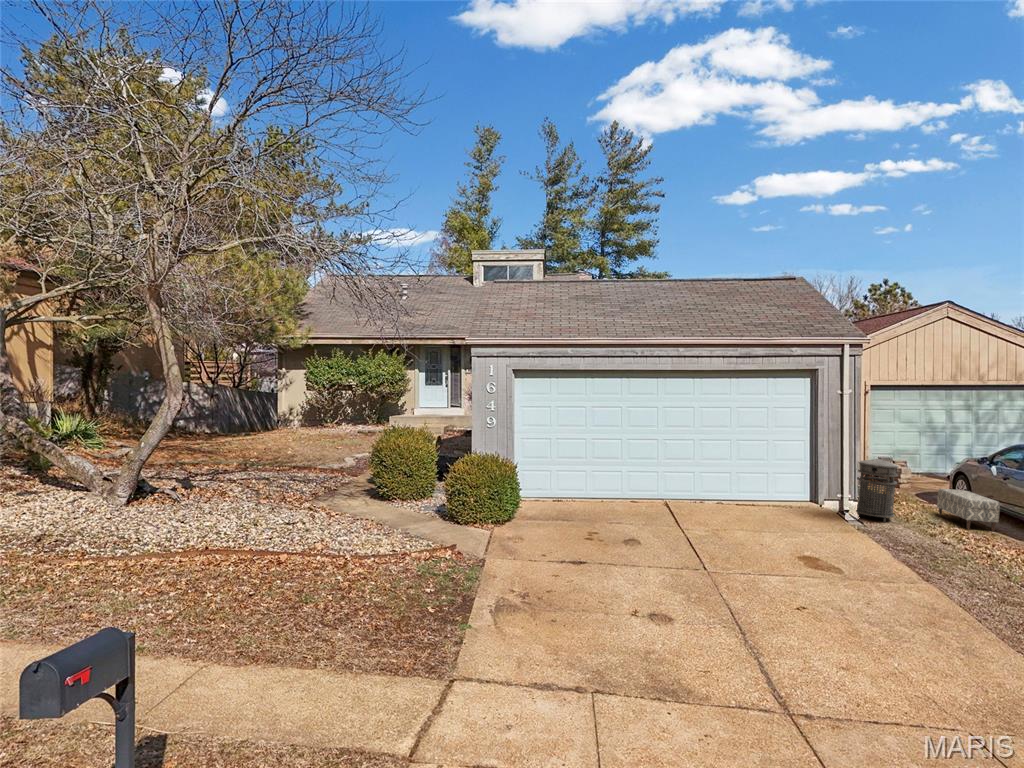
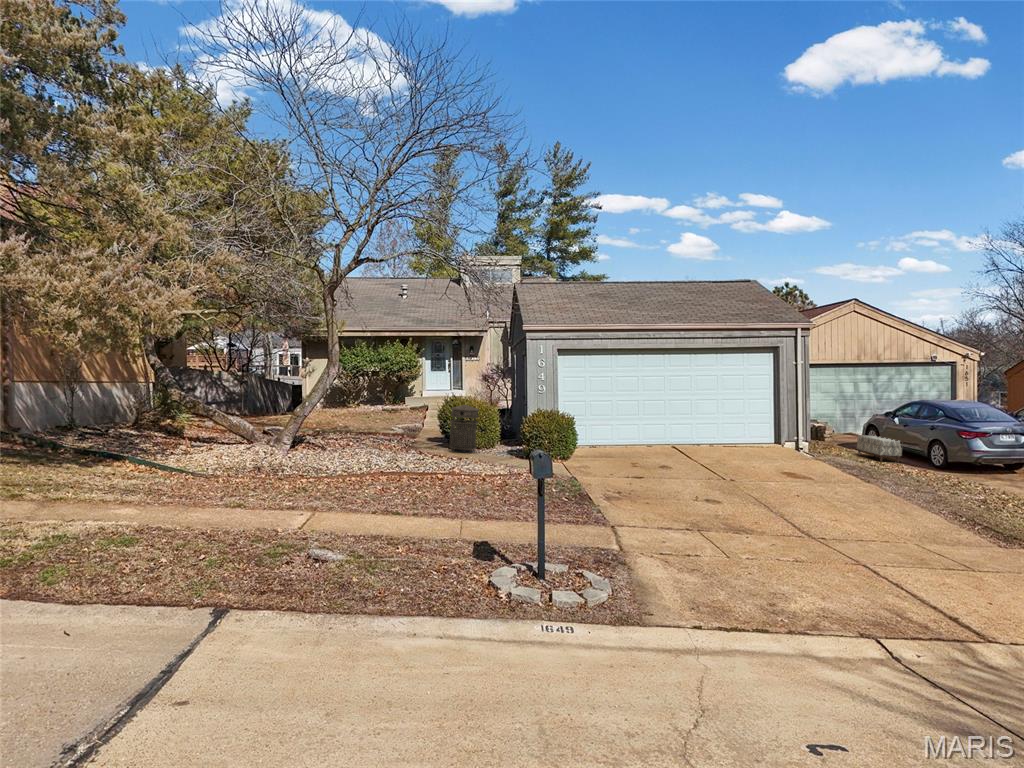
trash can: present [856,459,898,522] -> present [449,405,479,453]

